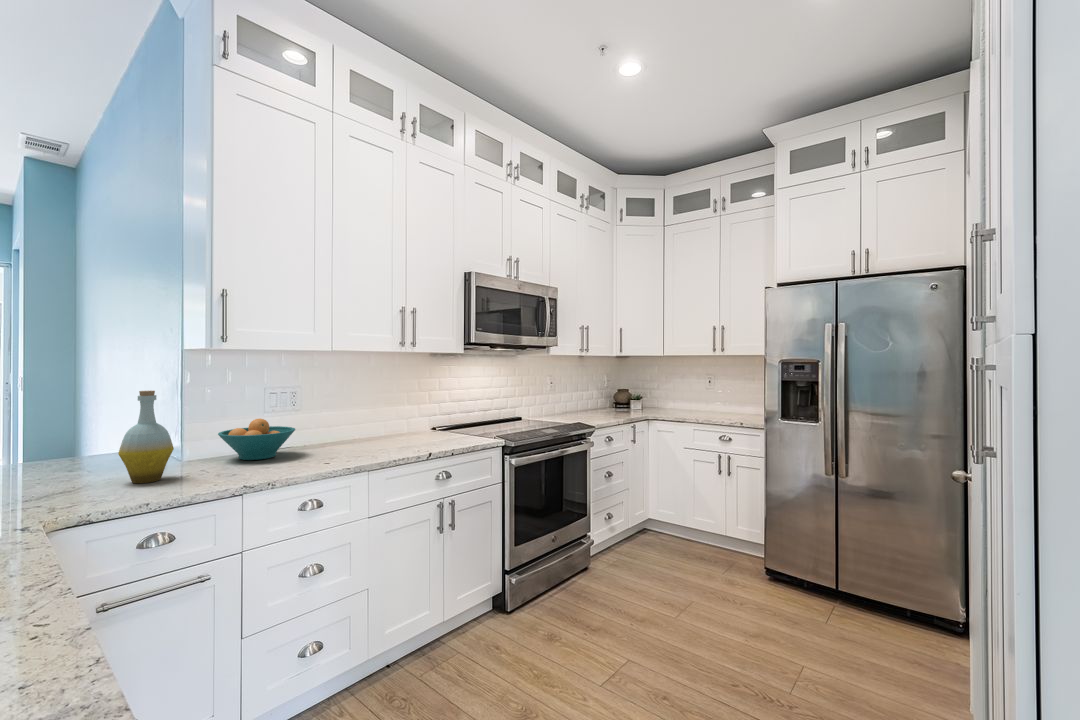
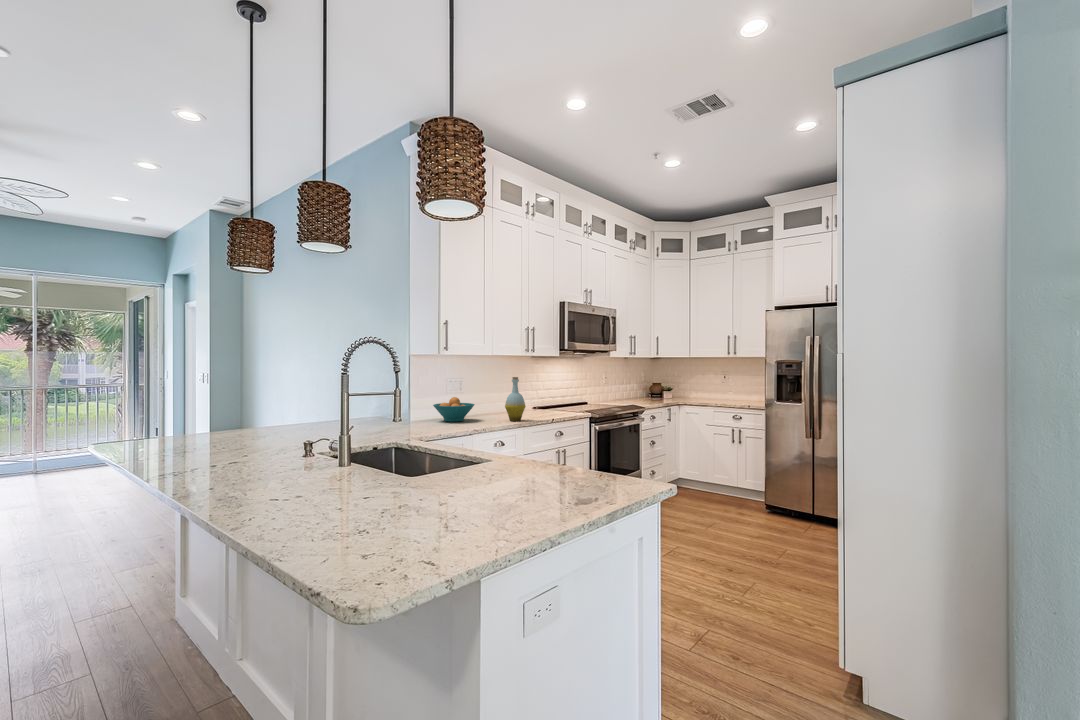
bottle: present [118,391,174,483] -> present [505,377,526,421]

